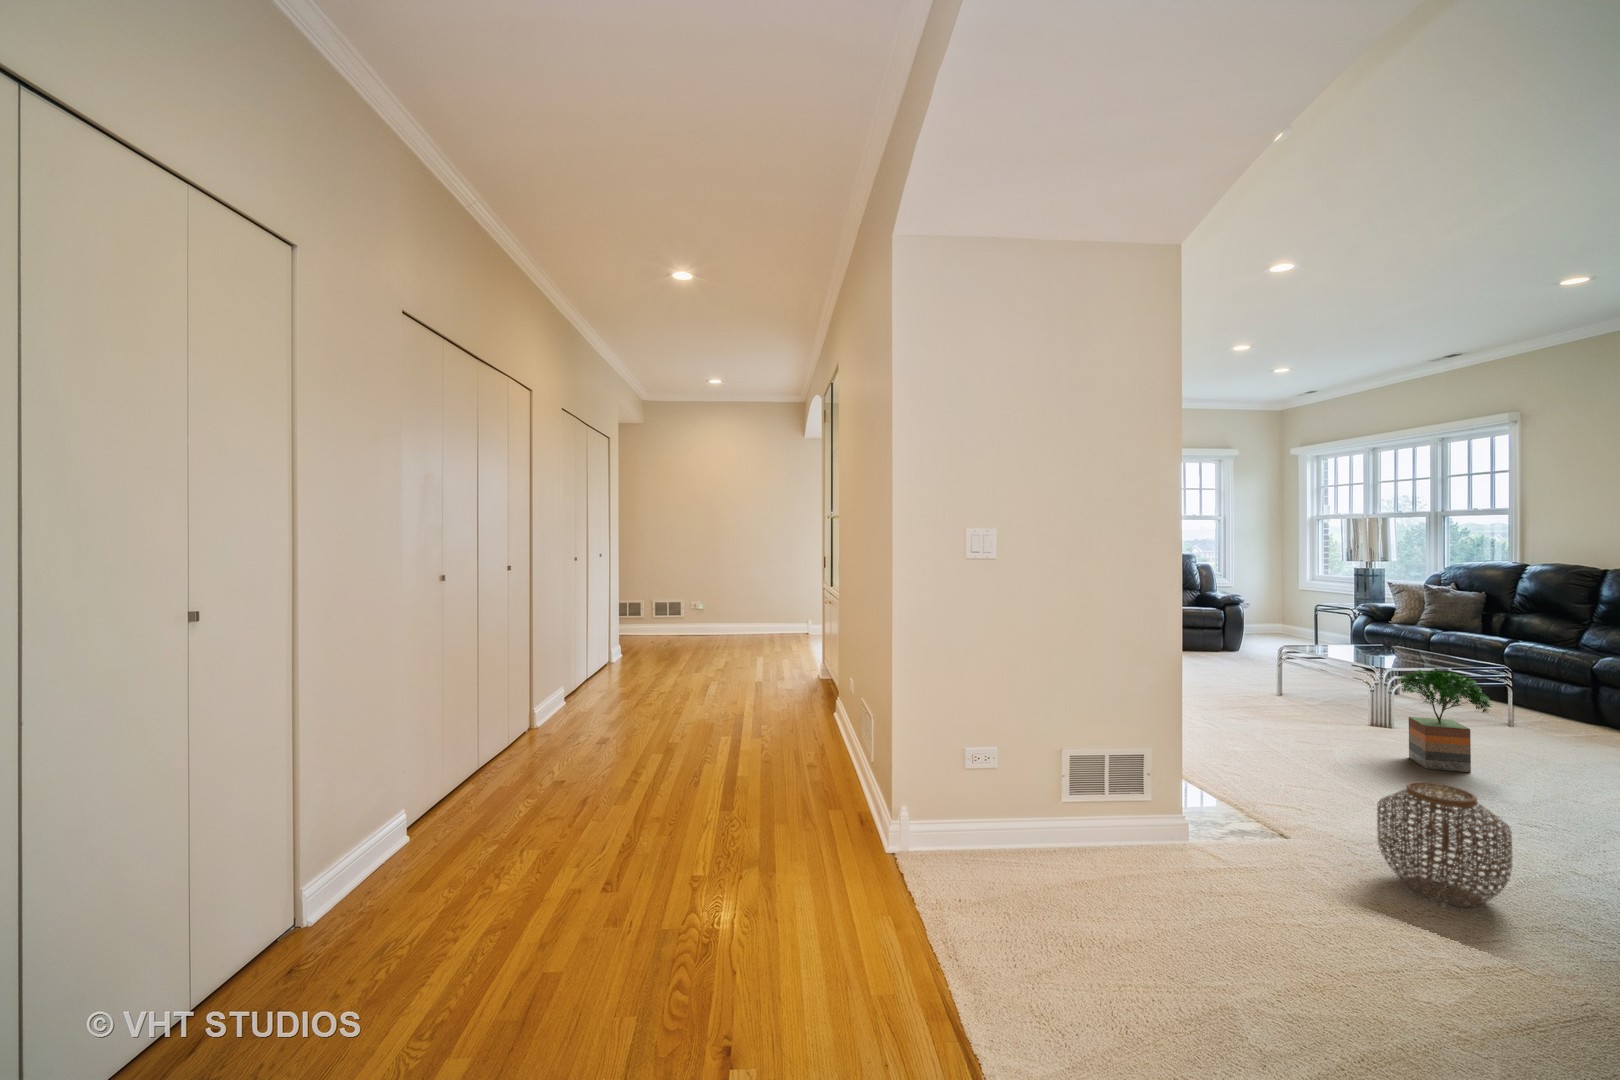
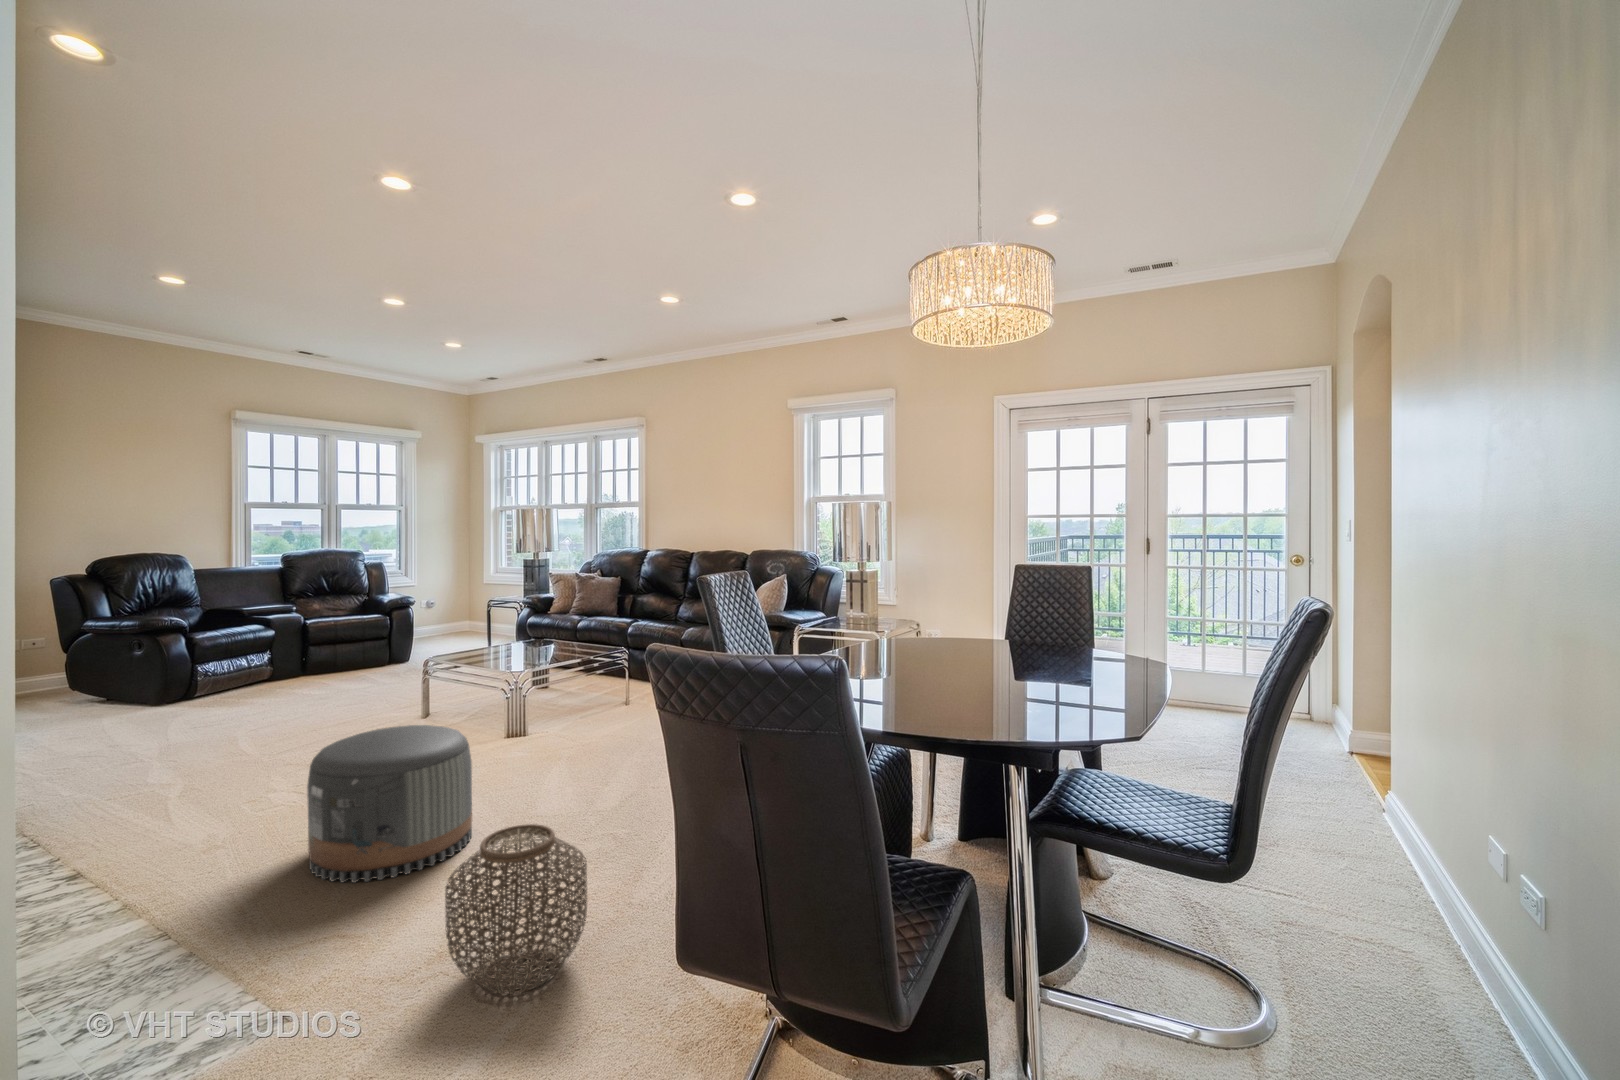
potted tree: present [1399,670,1492,772] -> none [527,661,607,774]
pouf: none [1233,694,1359,802] -> present [307,725,472,883]

